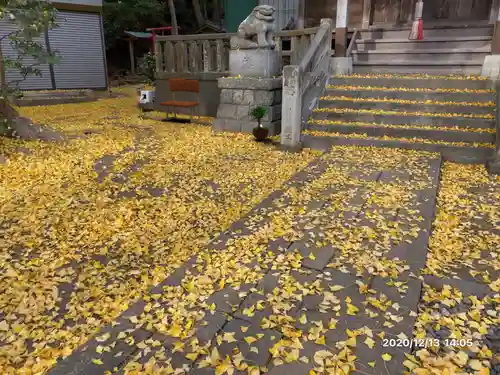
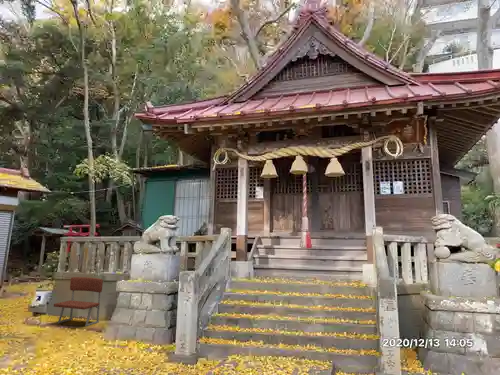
potted tree: present [248,105,269,140] -> none [141,306,166,349]

